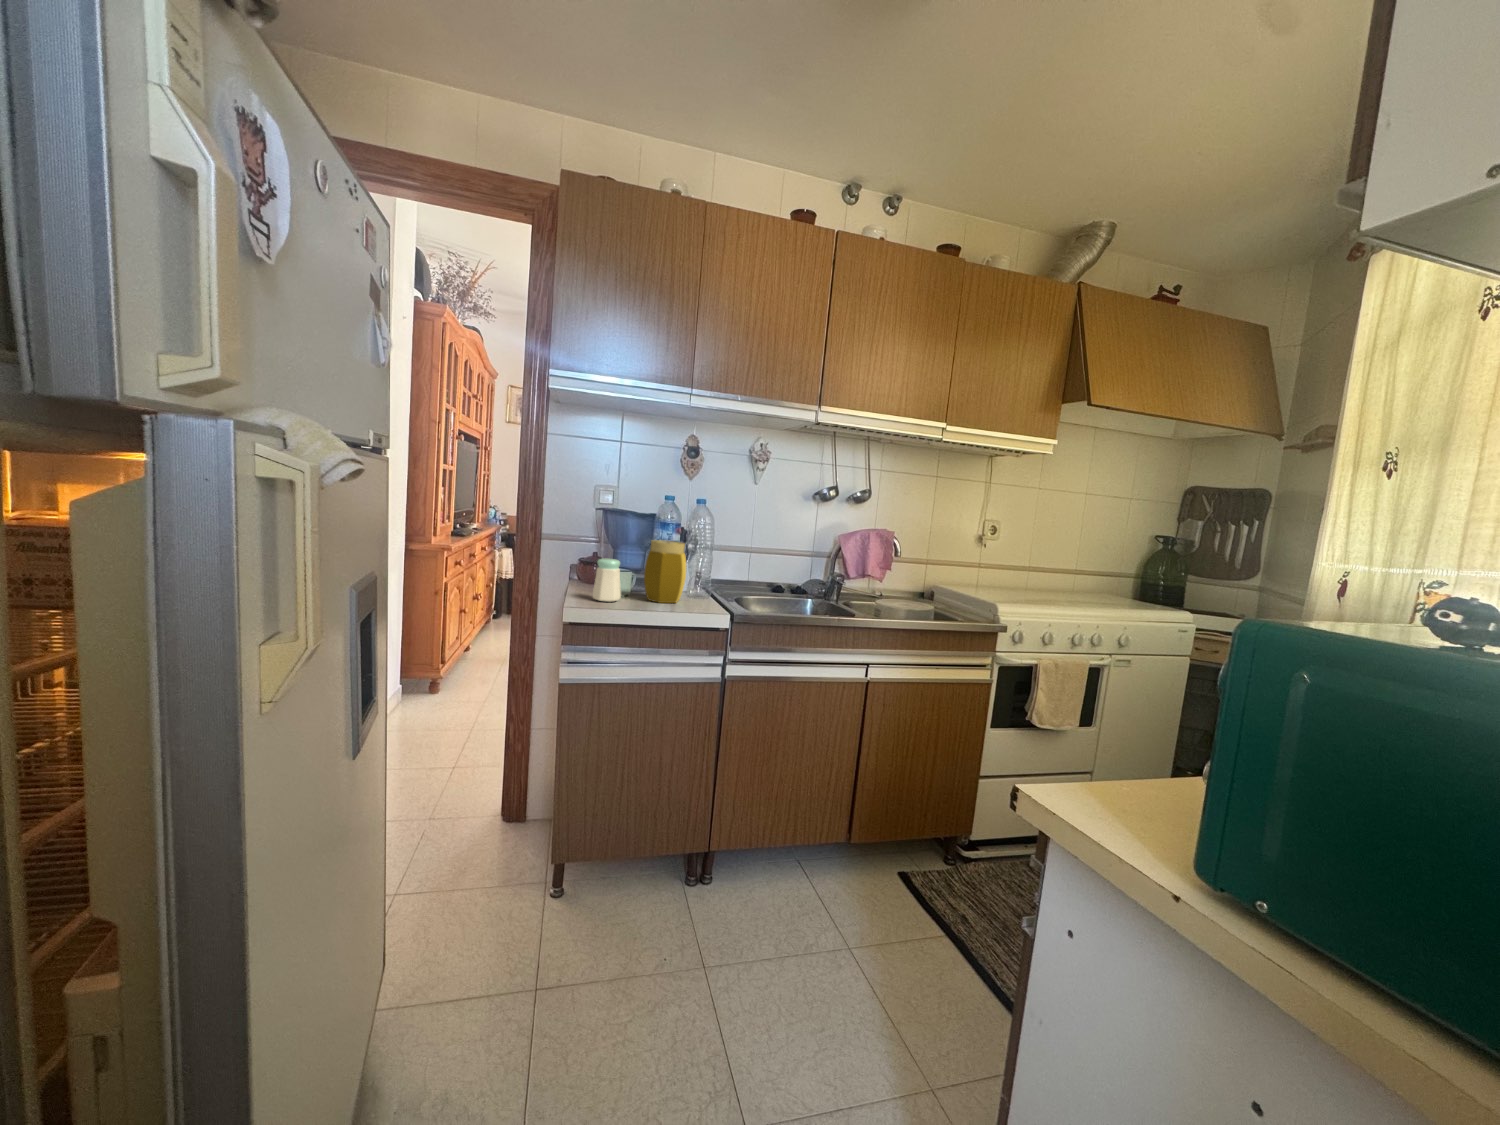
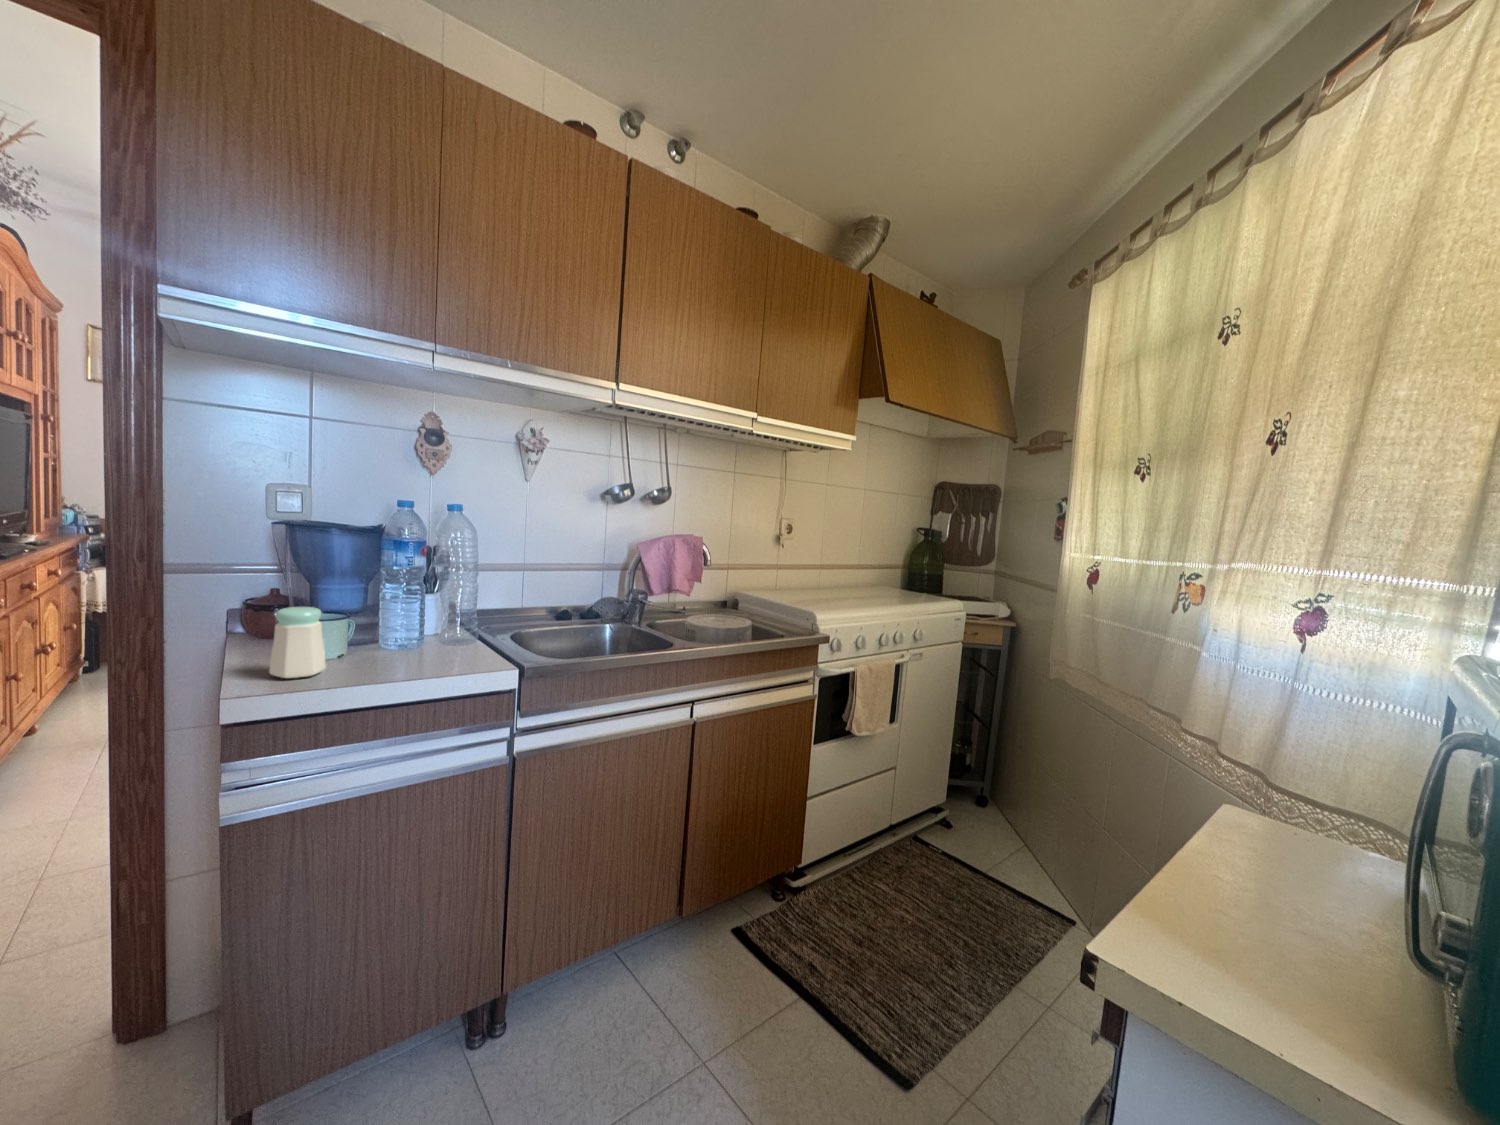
jar: present [644,540,687,603] -> none [367,569,439,665]

